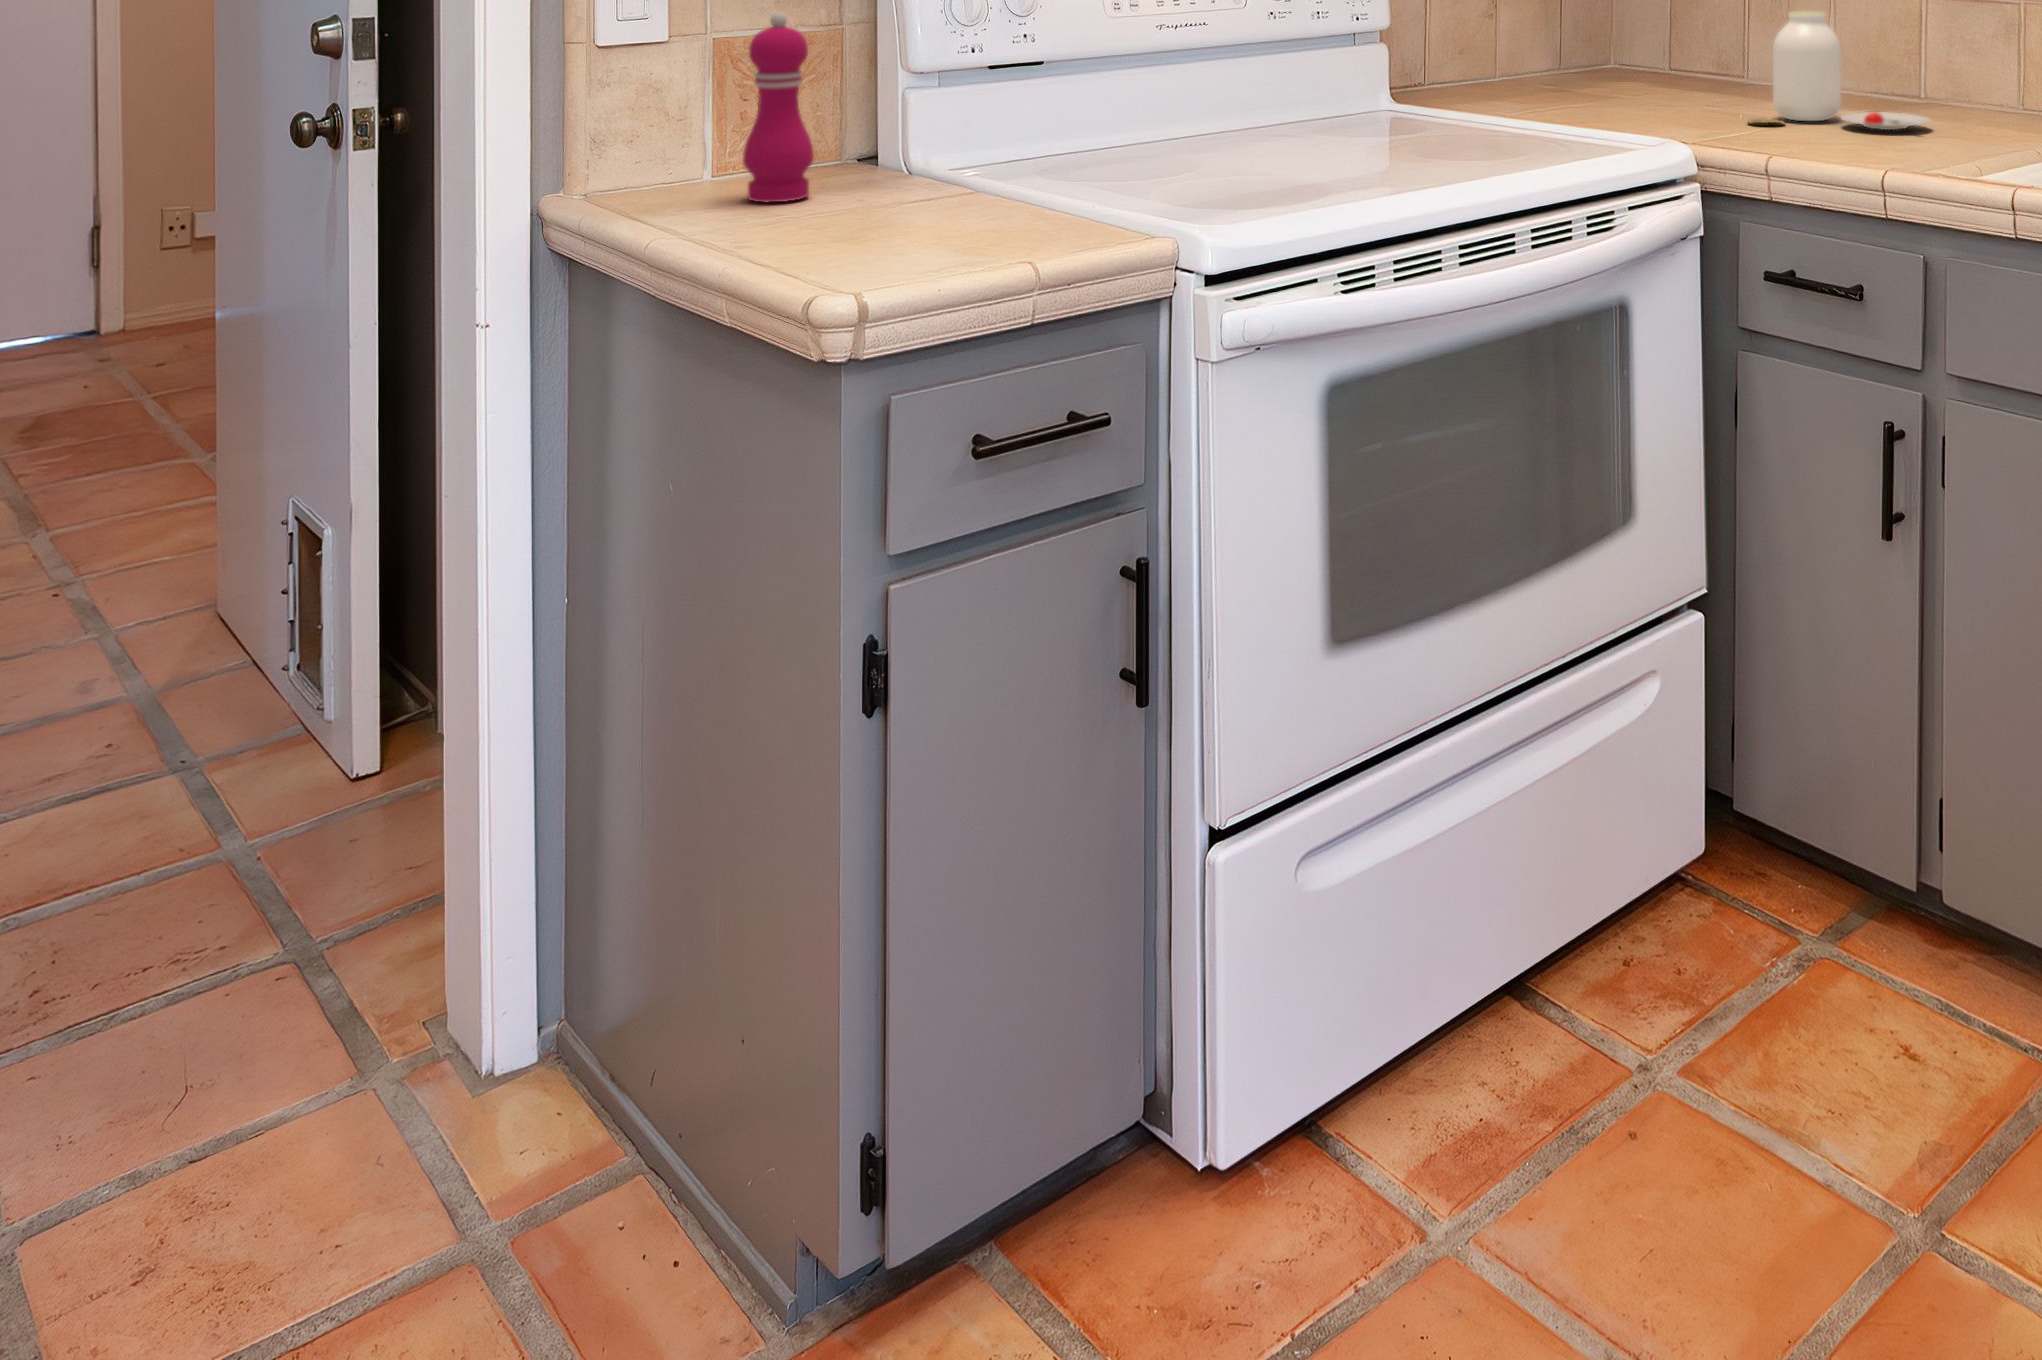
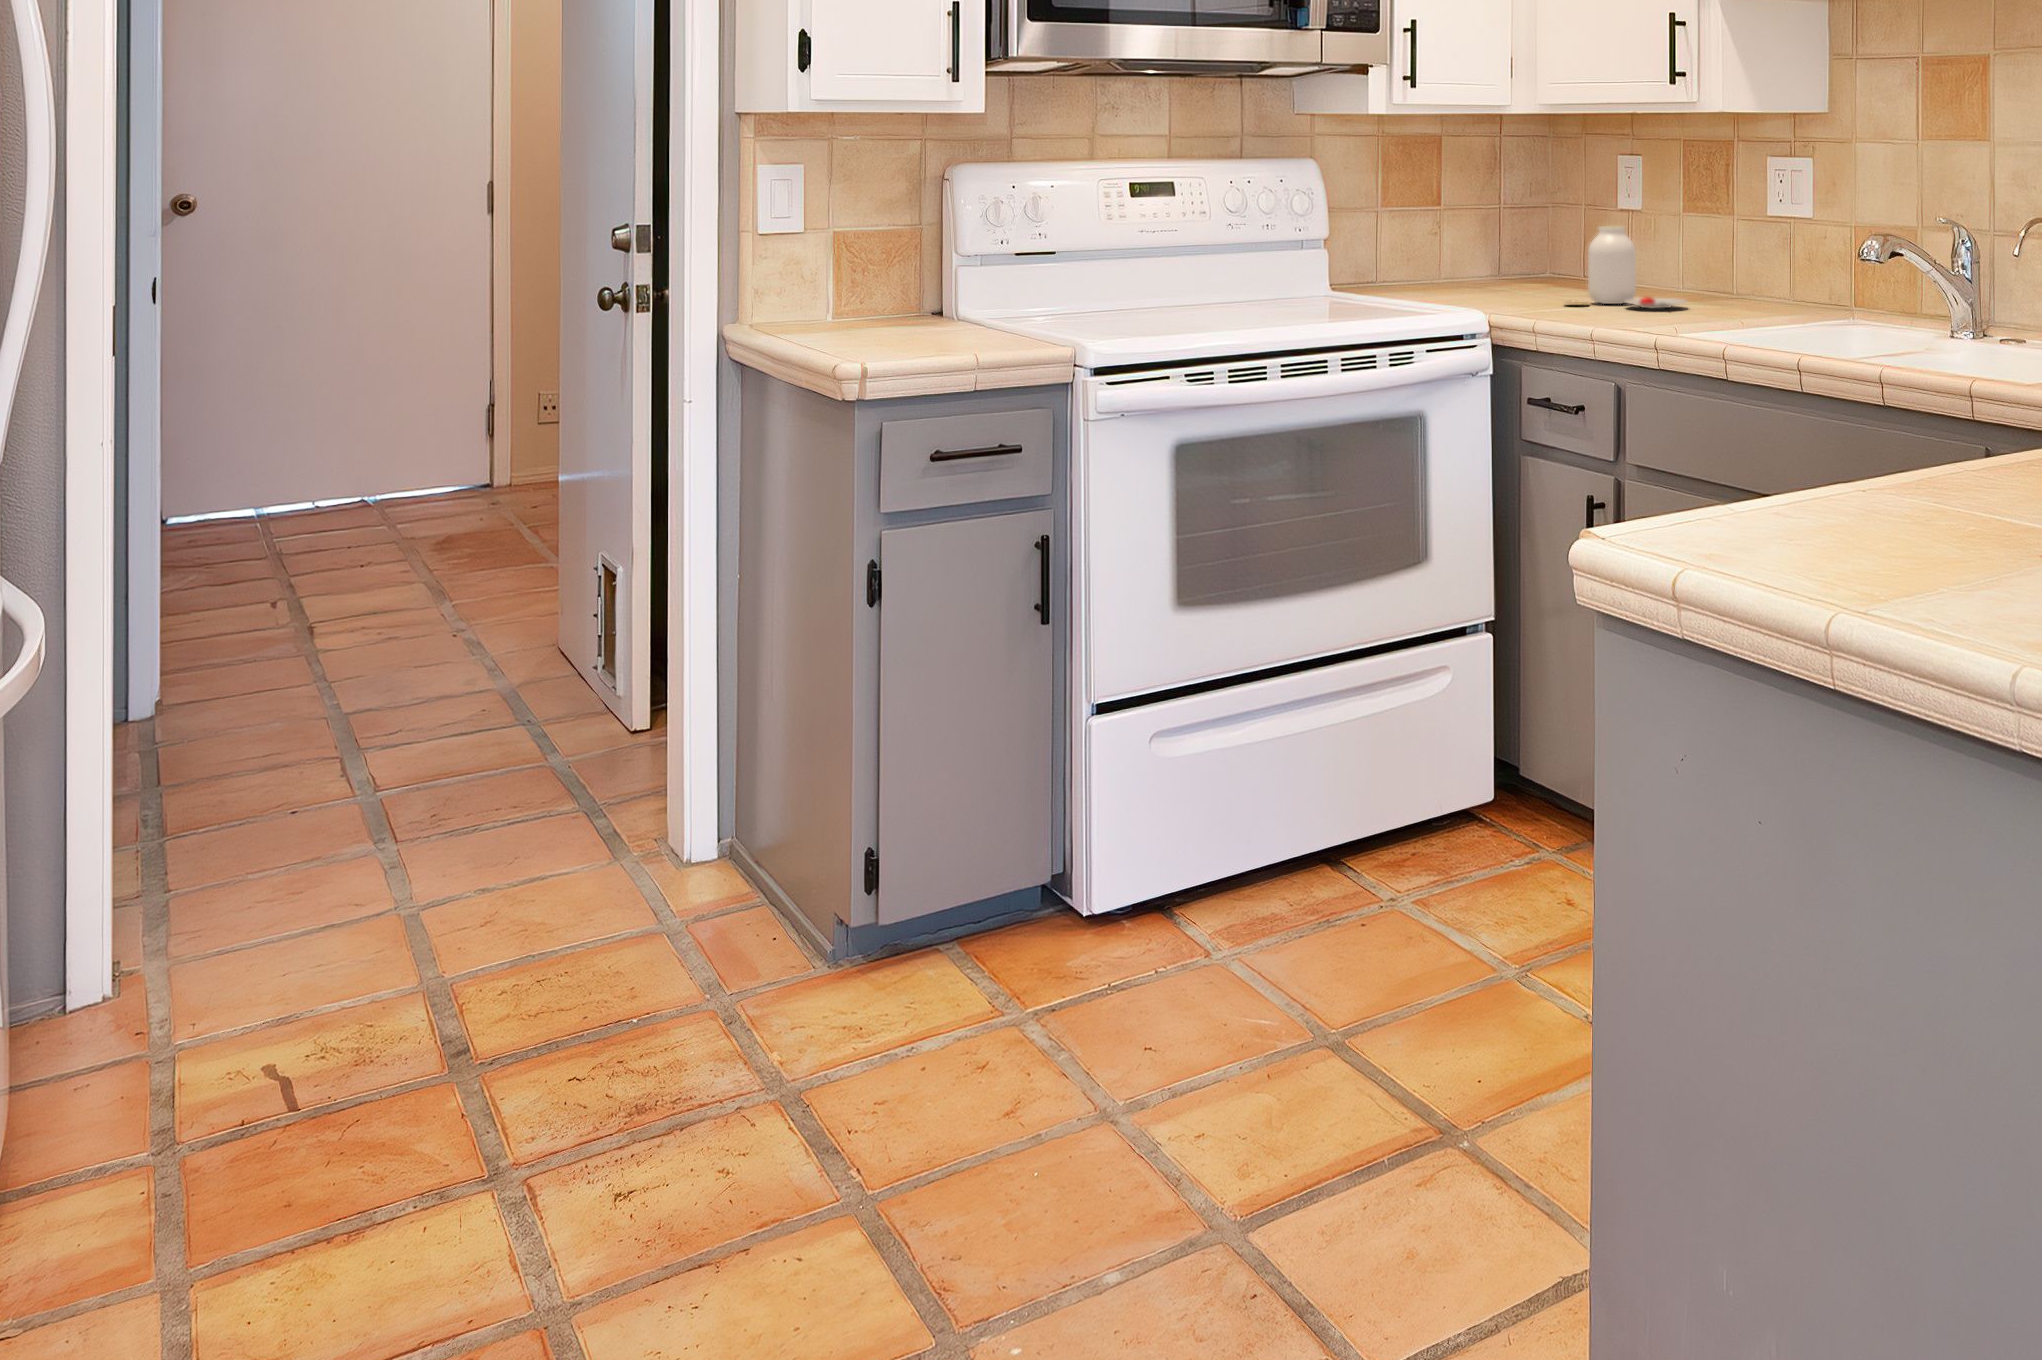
pepper mill: present [743,12,814,202] -> none [843,214,888,332]

